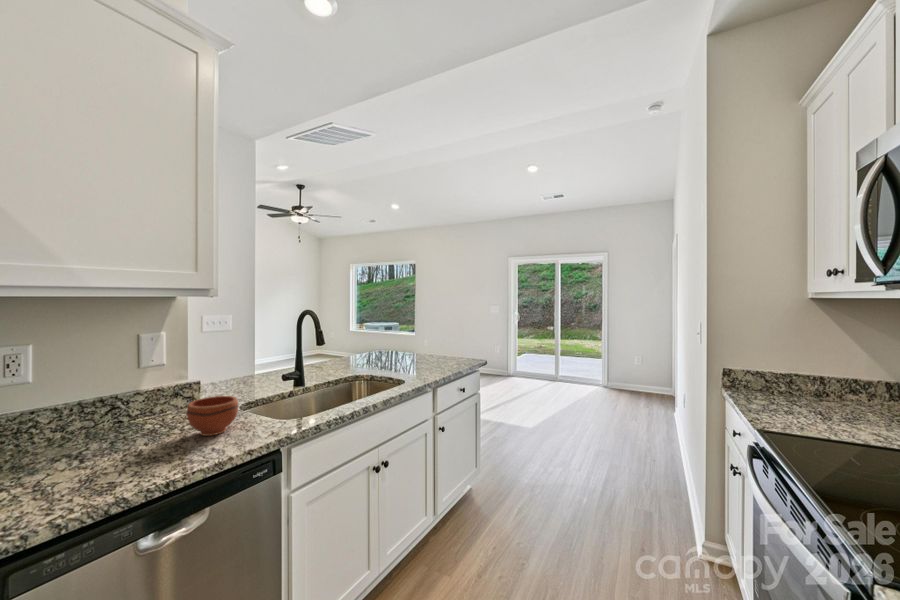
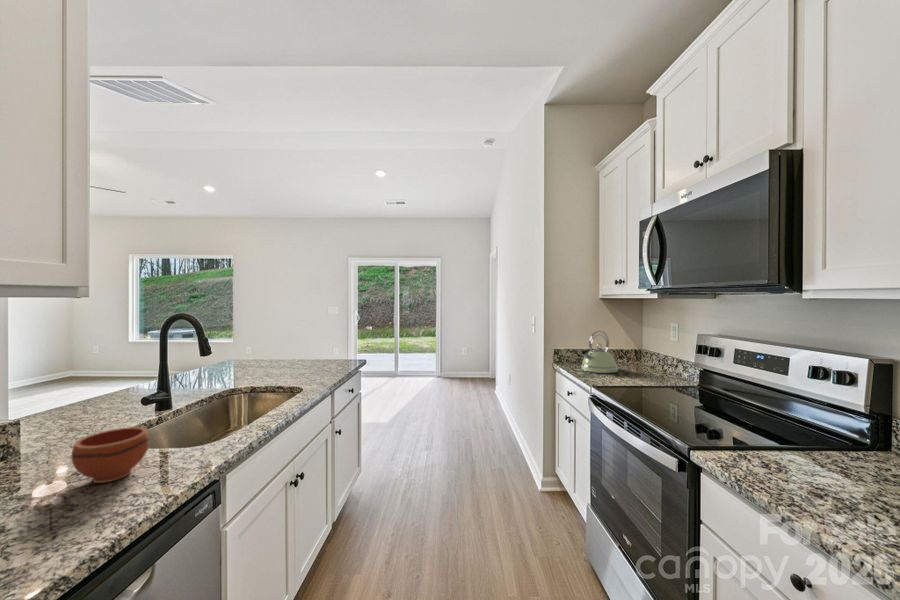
kettle: none [763,346,837,414] -> present [581,331,618,373]

